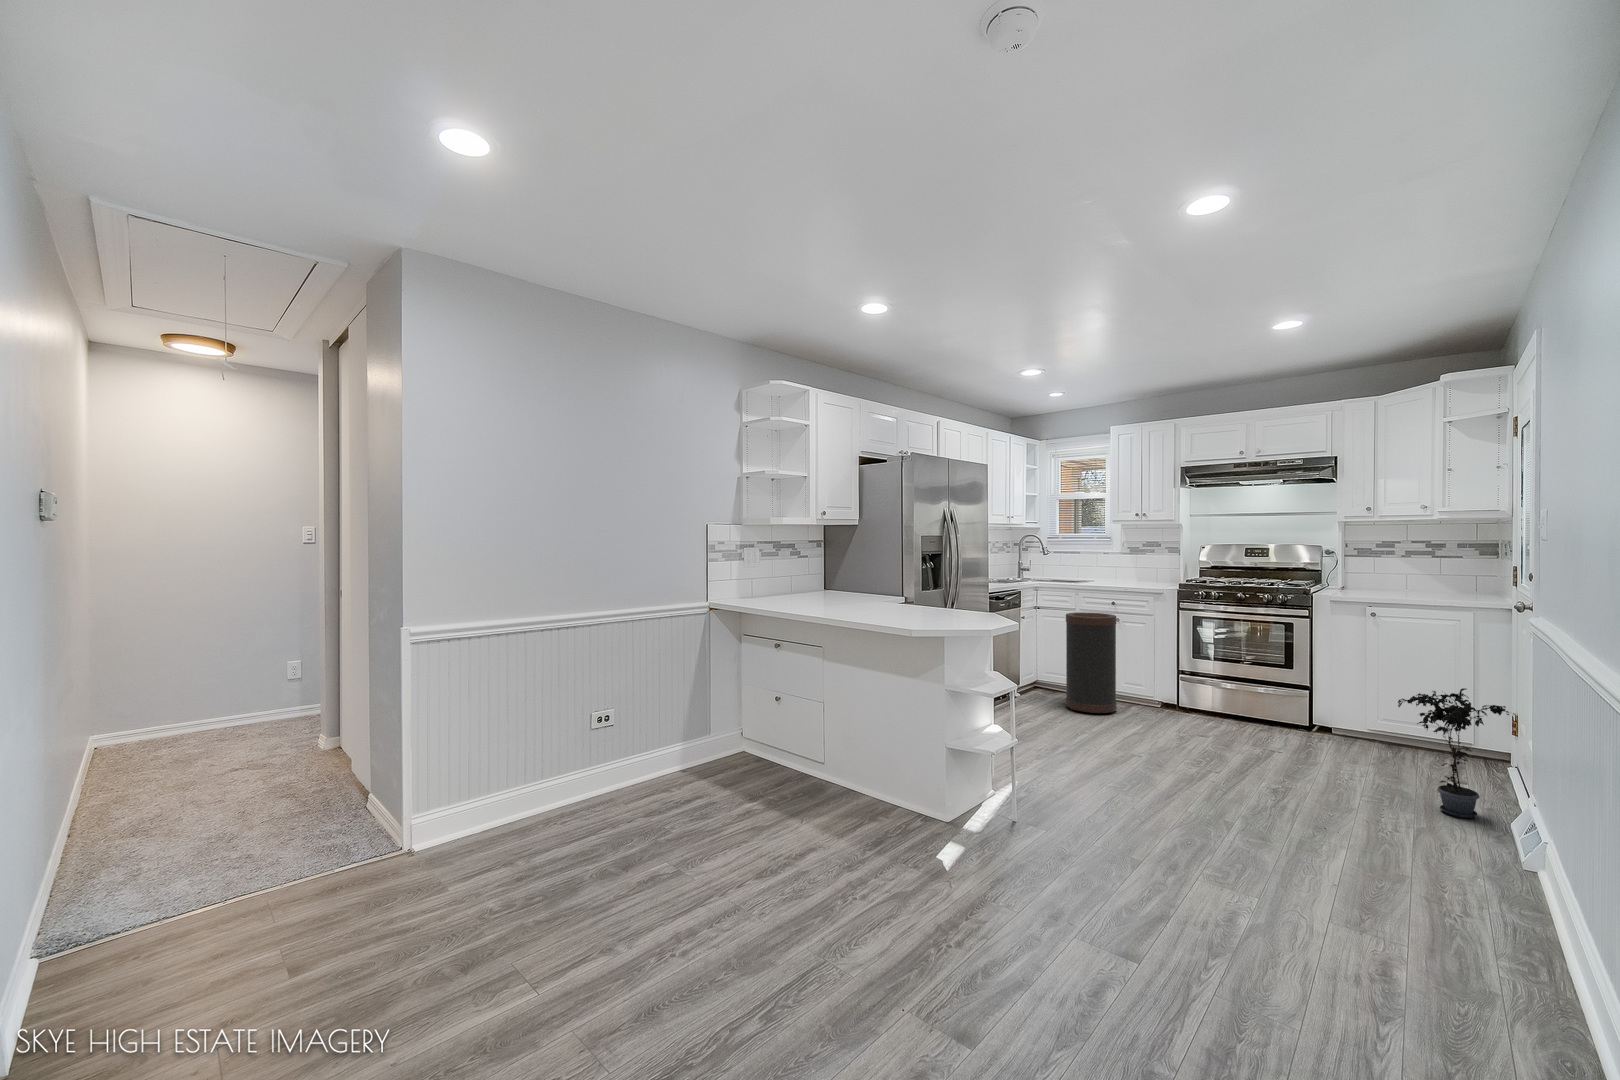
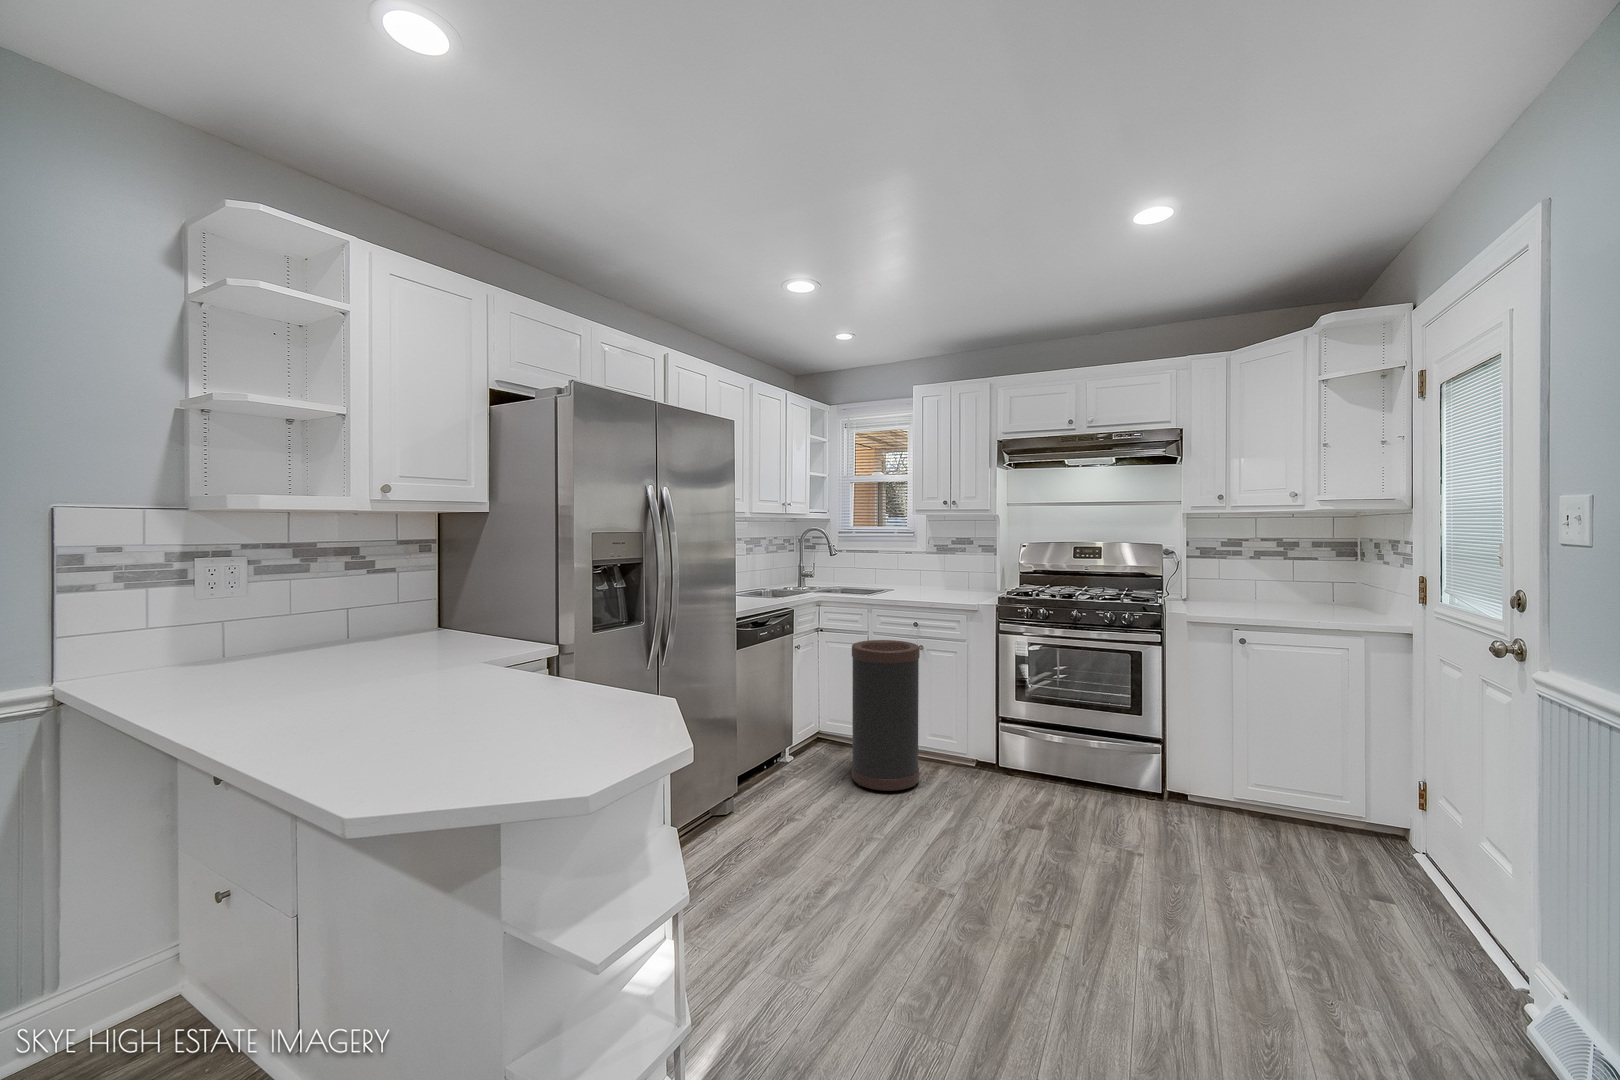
potted plant: present [1398,688,1516,818] -> none [1366,795,1557,1017]

